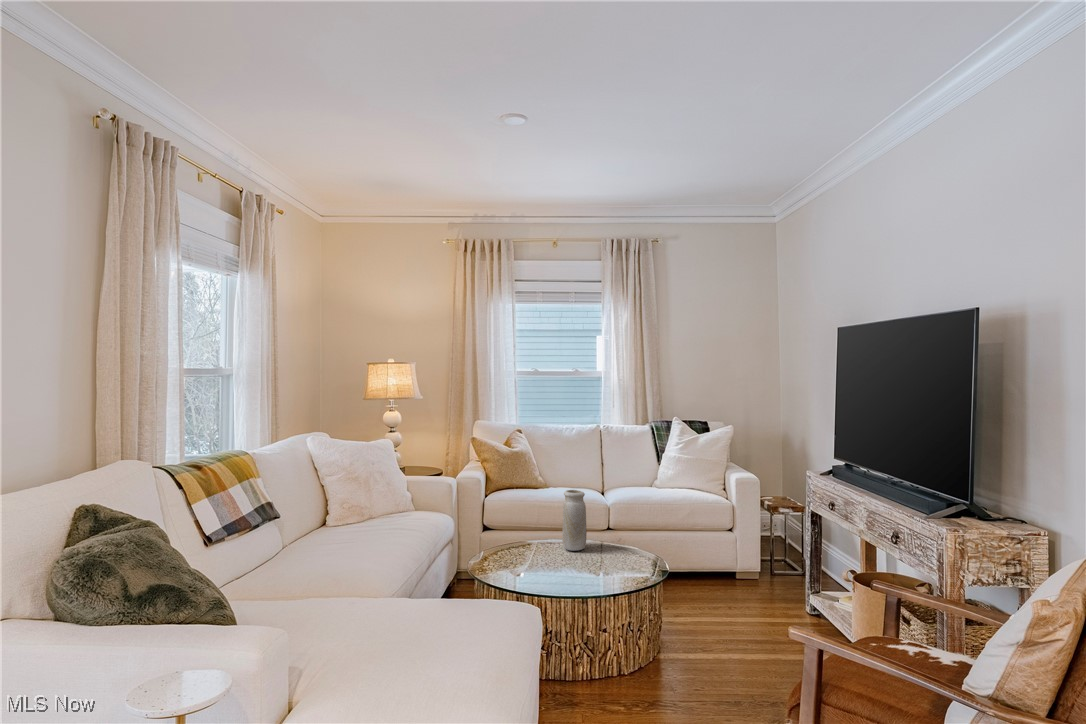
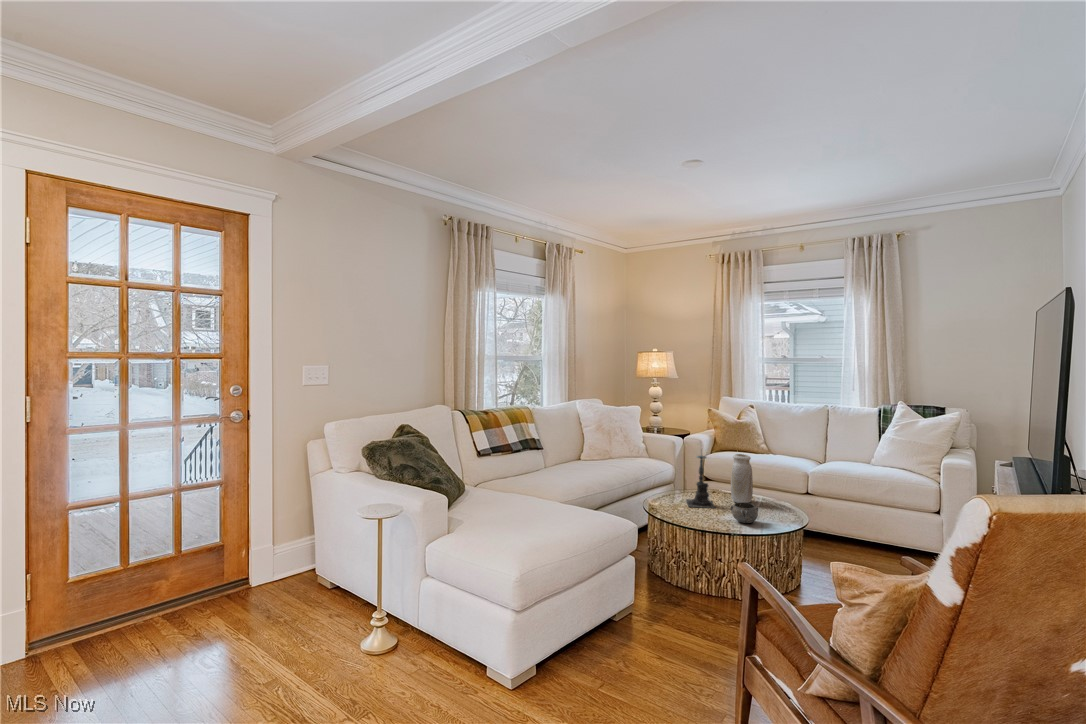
candle holder: none [514,489,561,568] -> present [686,455,715,508]
decorative bowl: none [593,550,627,576] -> present [730,502,758,523]

